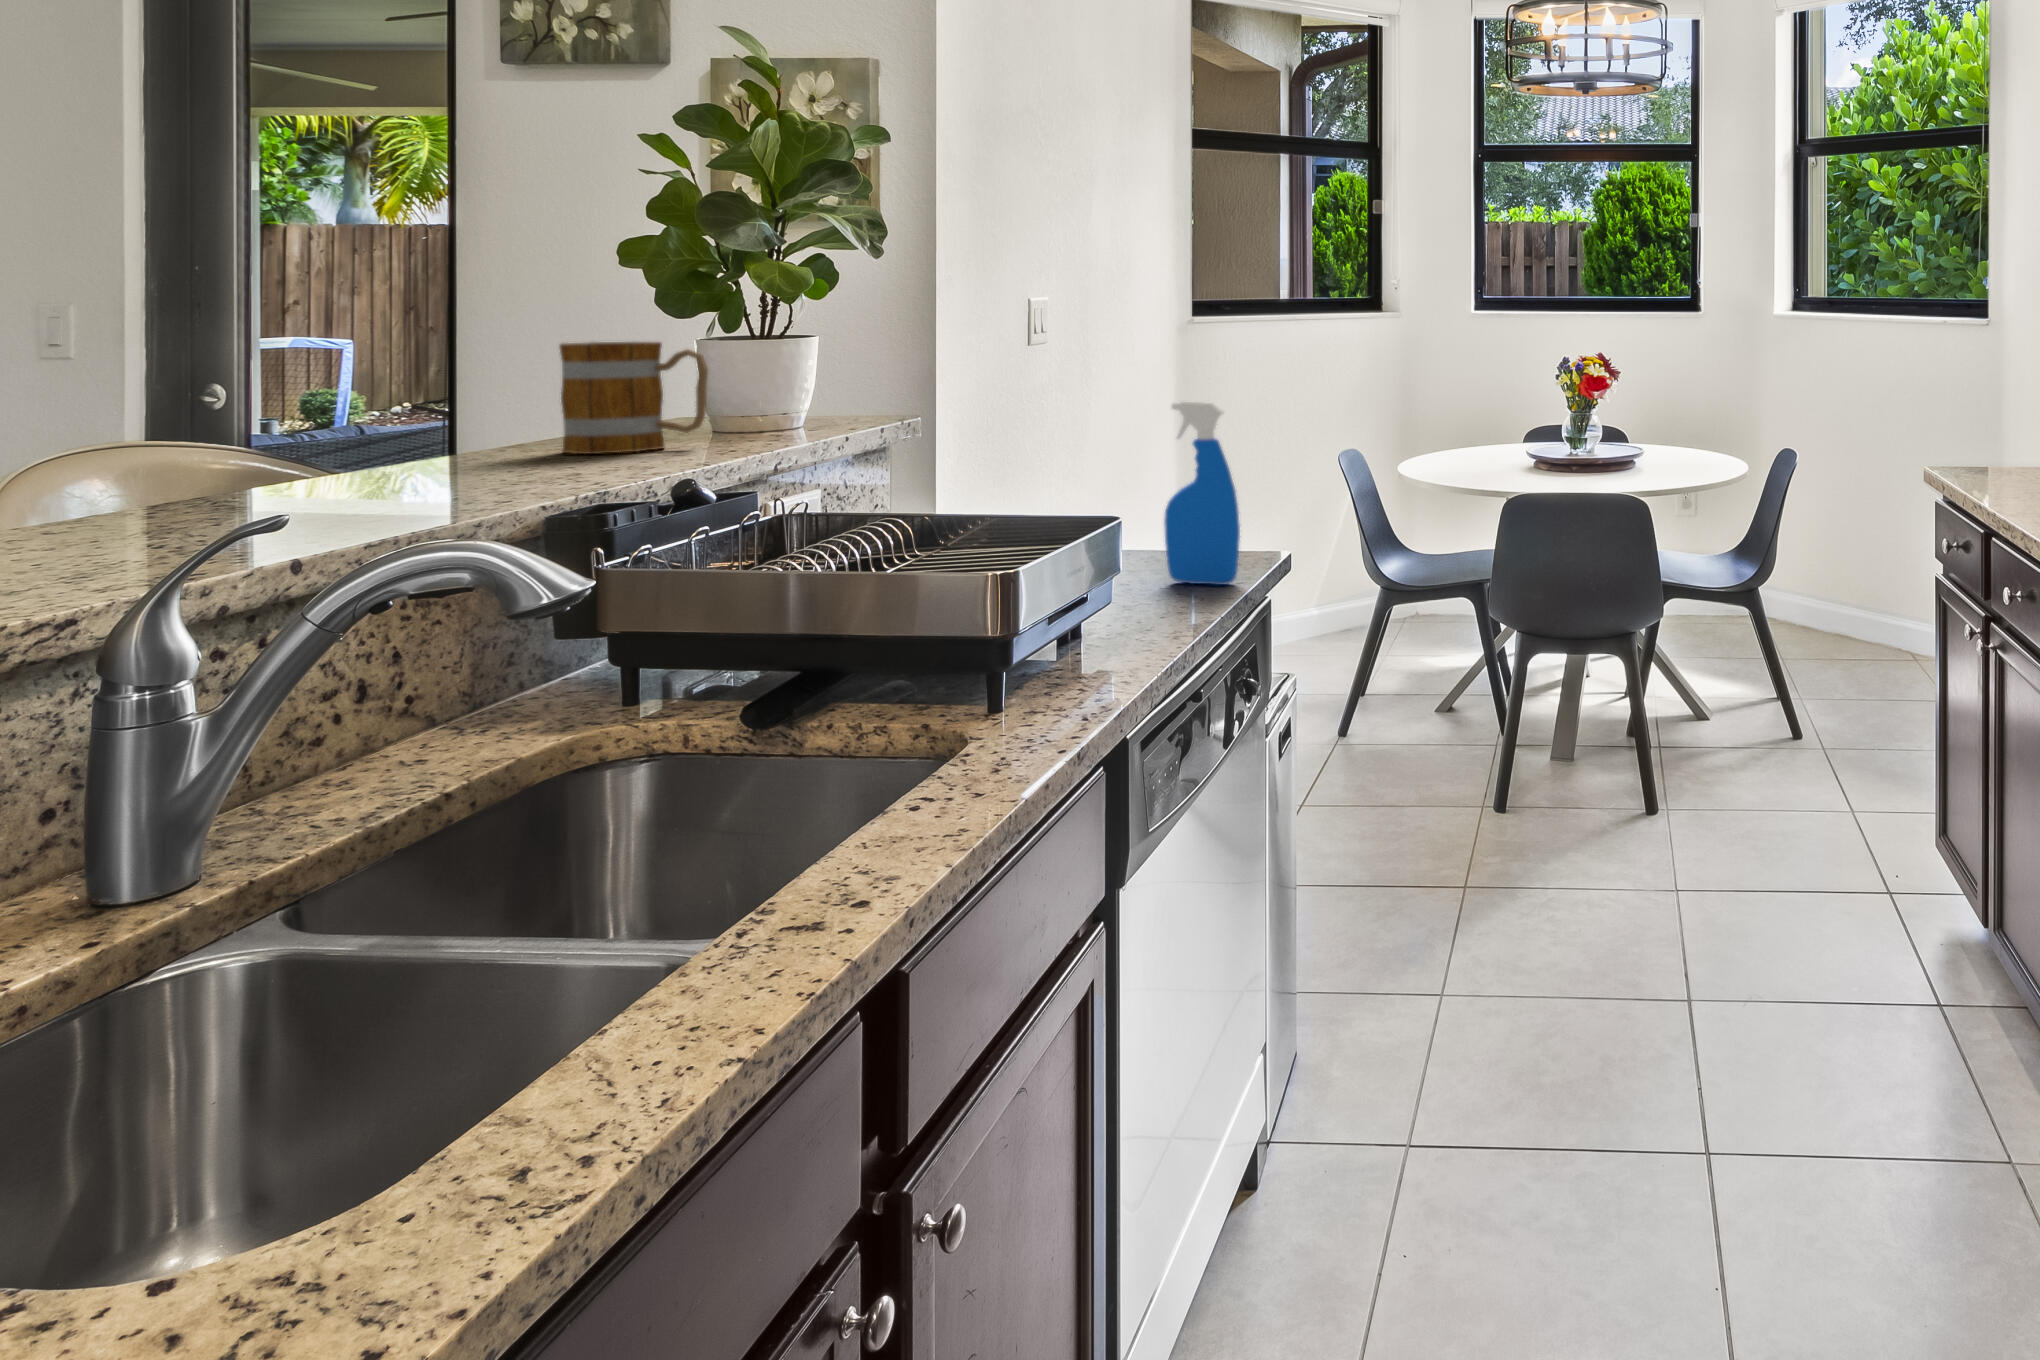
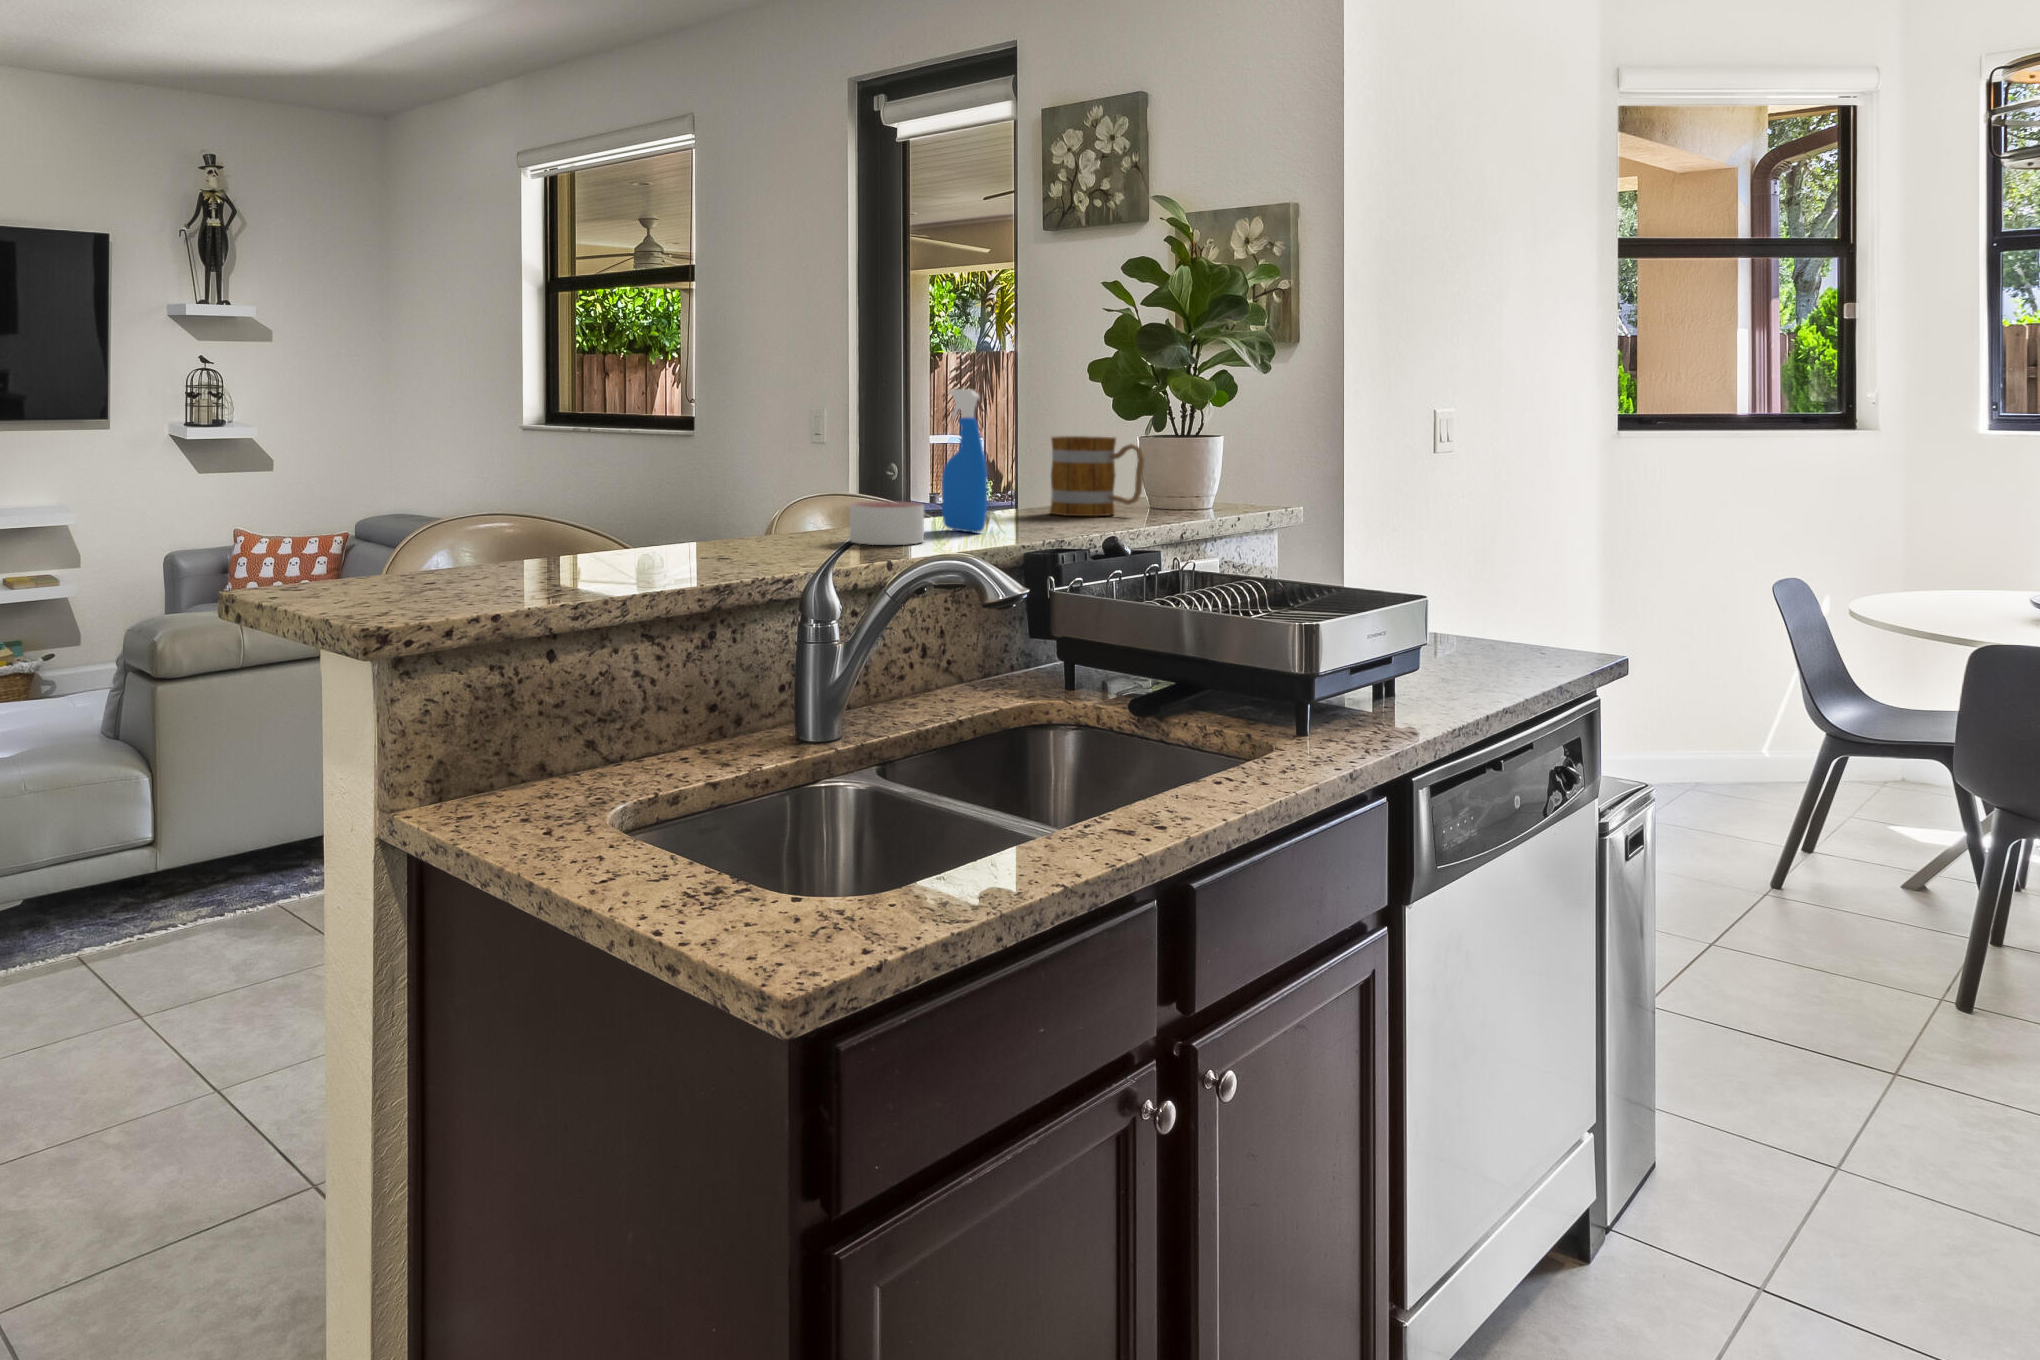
spray bottle: present [1164,402,1240,585] -> present [942,389,987,532]
candle: none [200,450,354,524] -> present [849,501,924,545]

